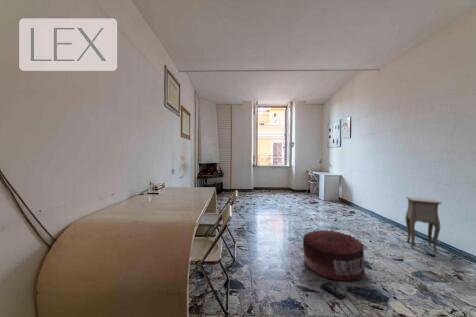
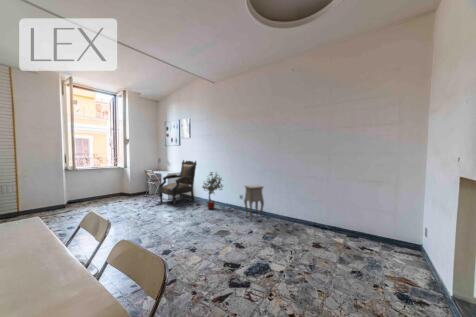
armchair: none [313,161,355,208] -> present [159,160,196,206]
potted tree: none [355,175,385,221] -> present [202,172,223,209]
pouf: present [303,230,365,281] -> none [195,227,247,275]

